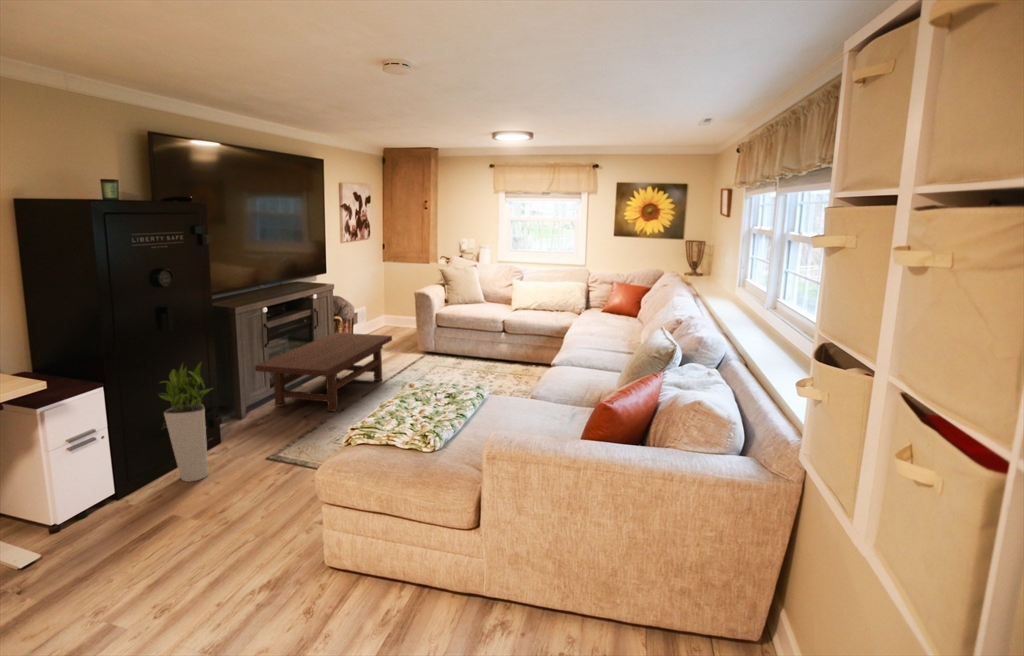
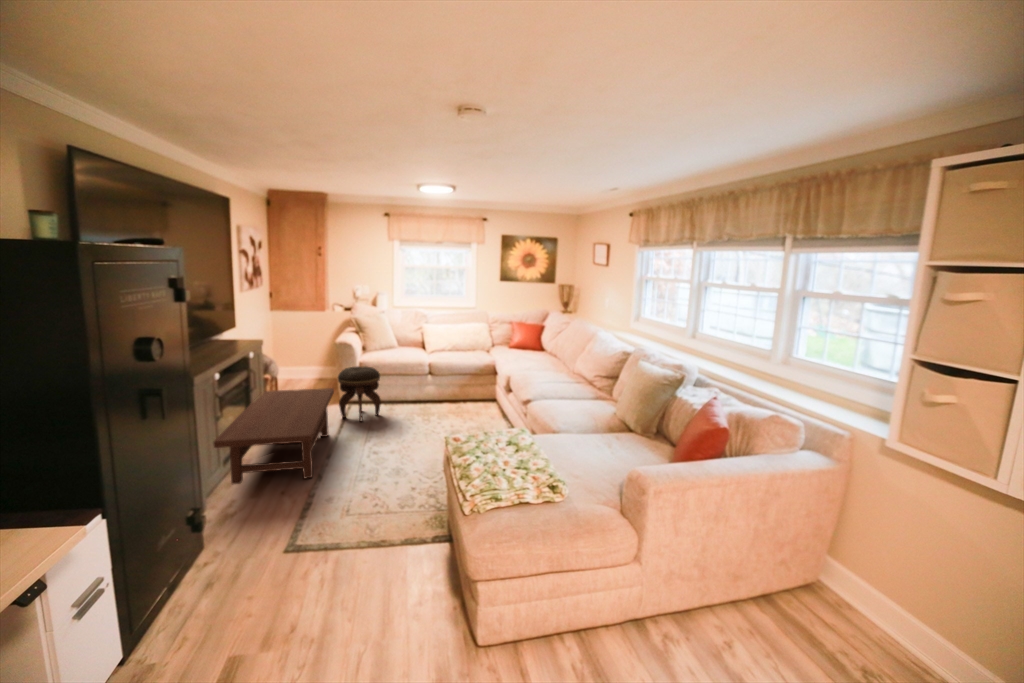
footstool: none [403,318,444,373] -> present [338,366,381,422]
planter: present [160,363,211,482] -> none [162,449,231,603]

